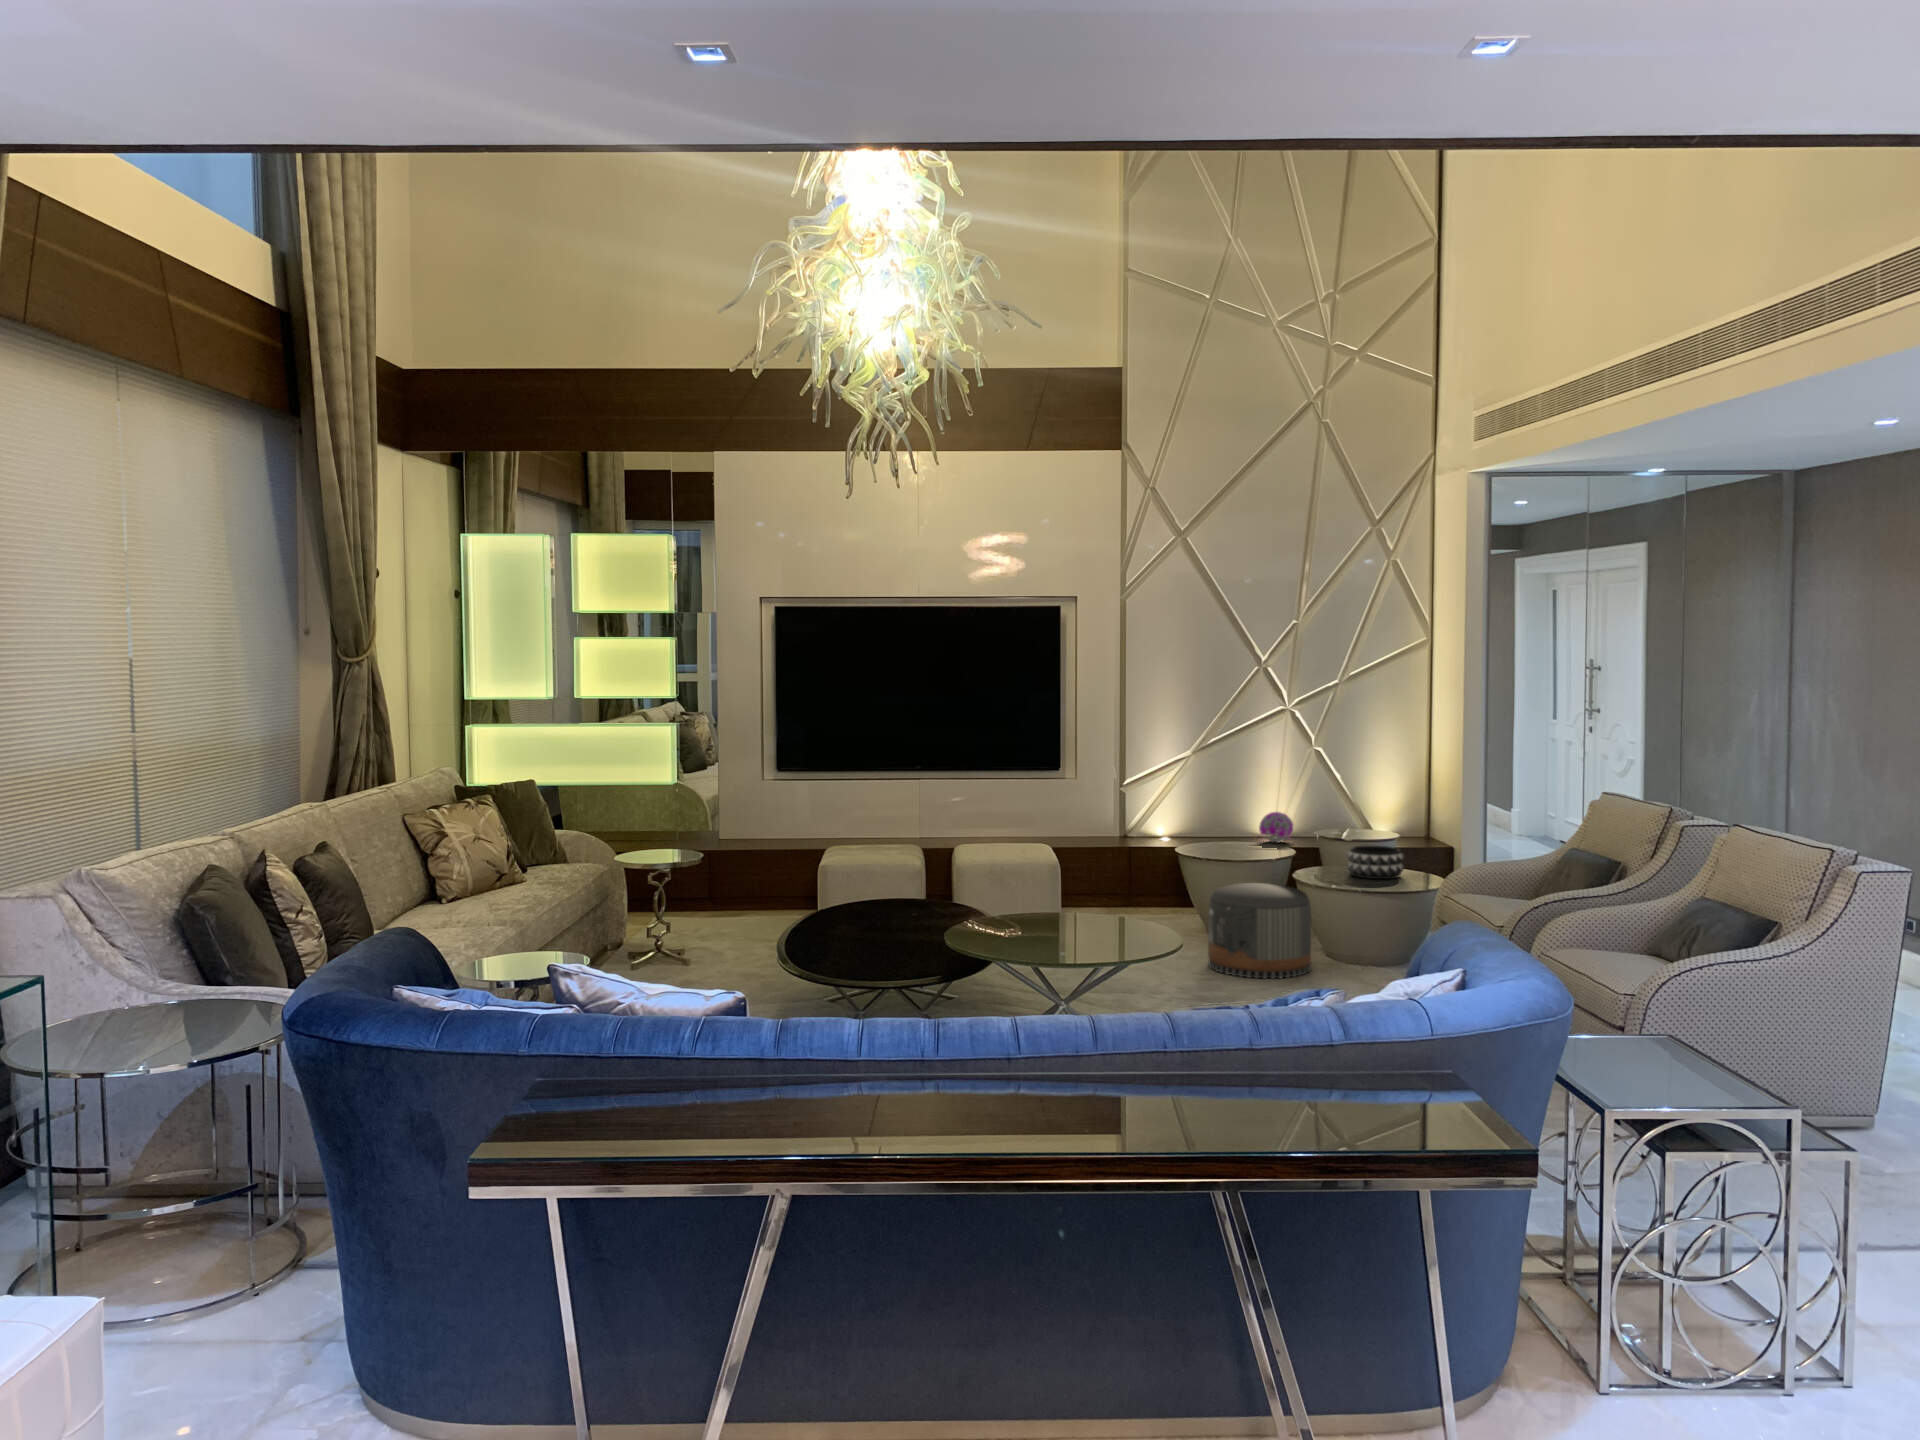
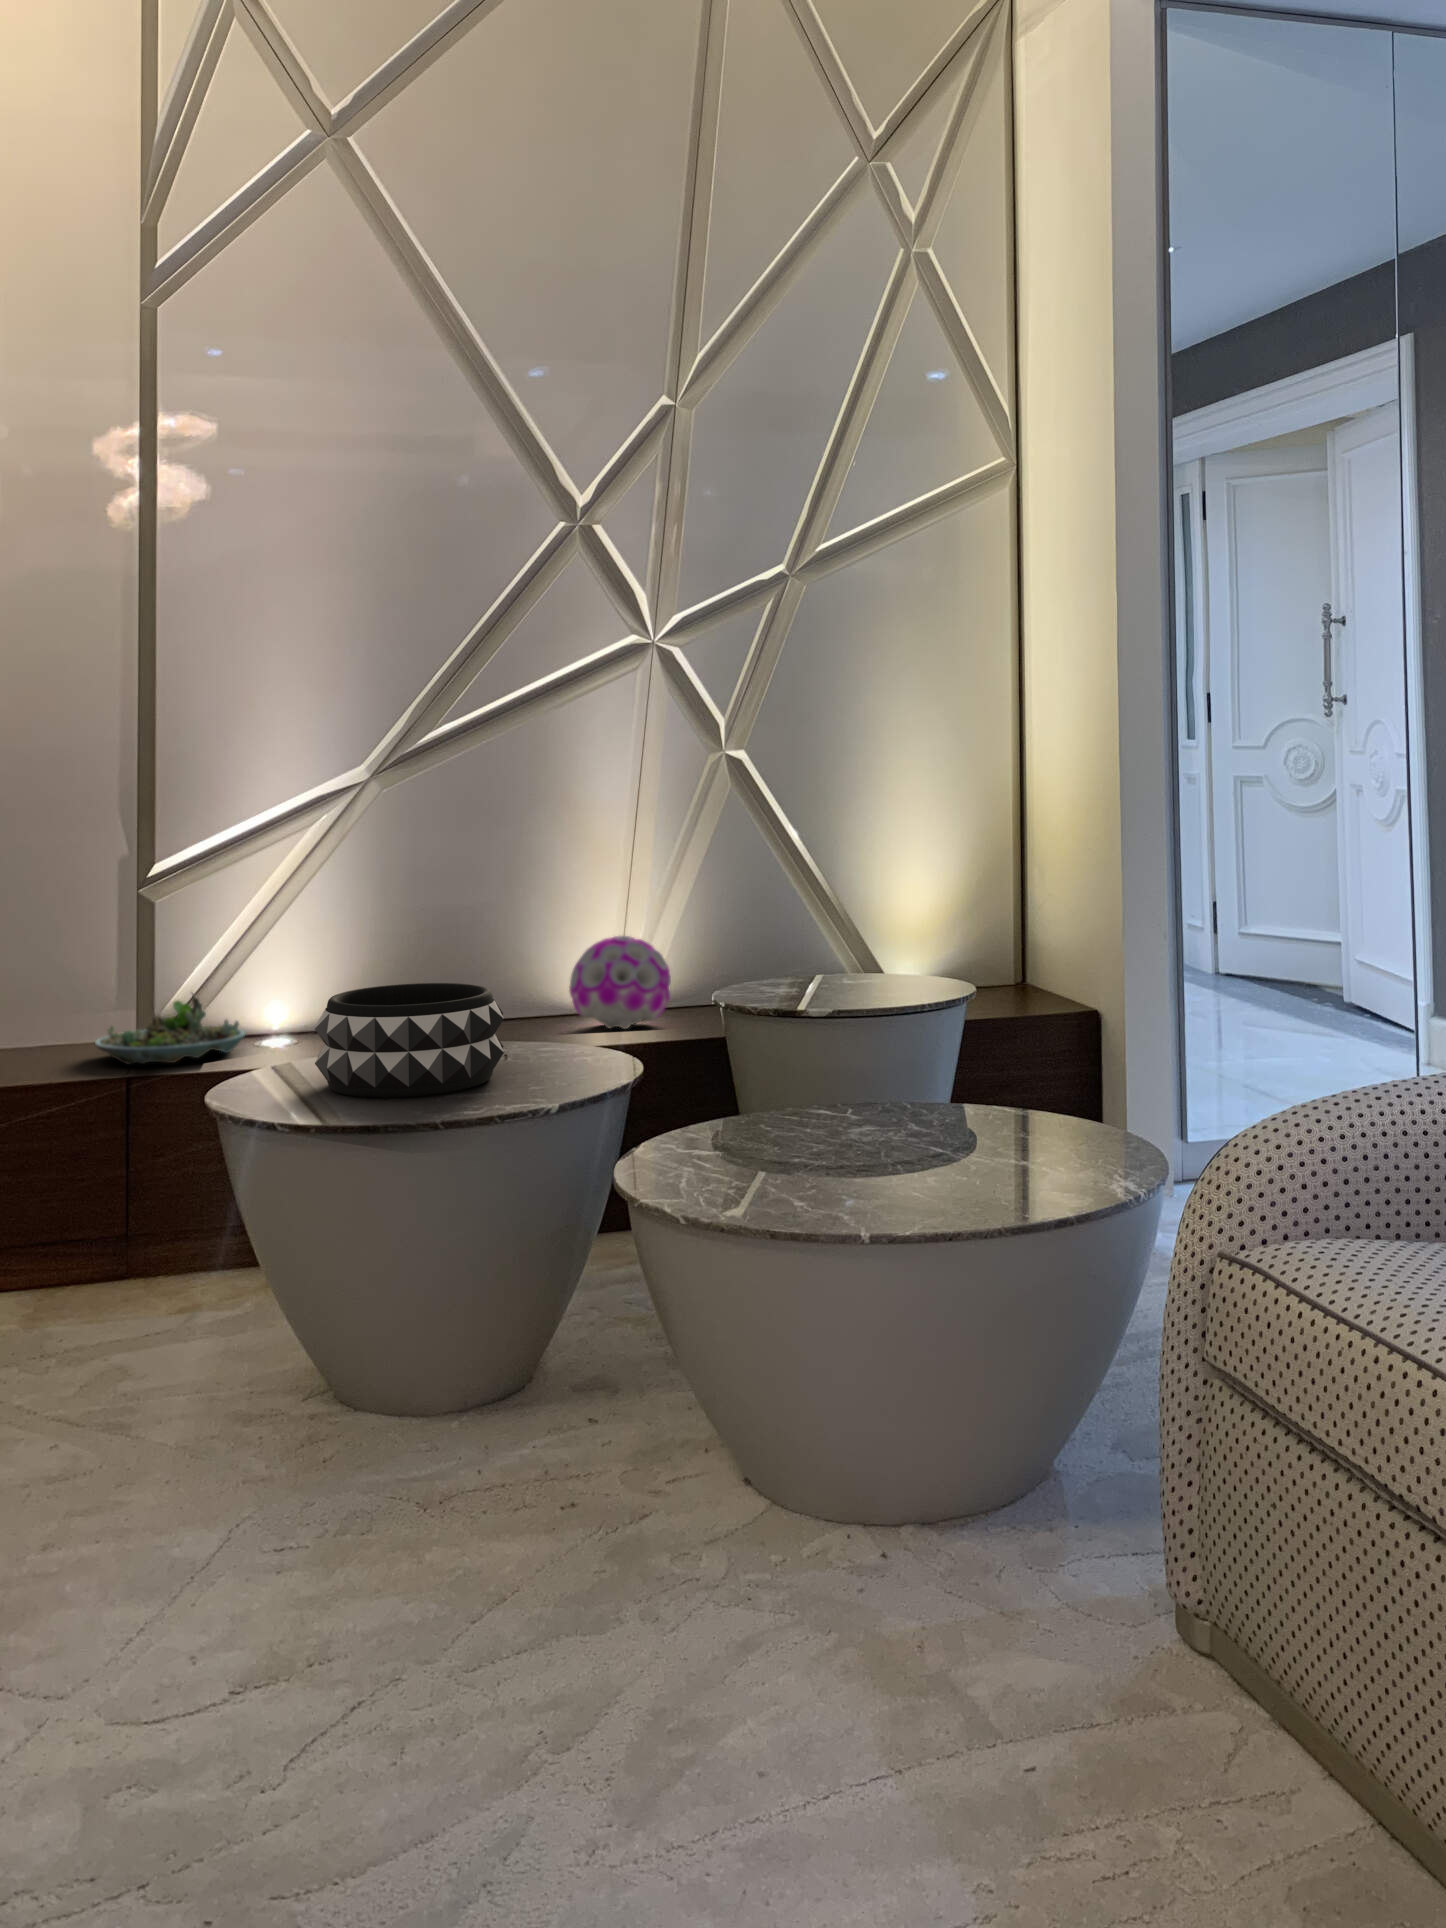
succulent planter: none [1113,822,1157,844] -> present [95,993,246,1064]
decorative bowl: present [1347,846,1404,879] -> present [315,983,504,1097]
pouf: present [1208,883,1311,979] -> none [282,1233,734,1737]

